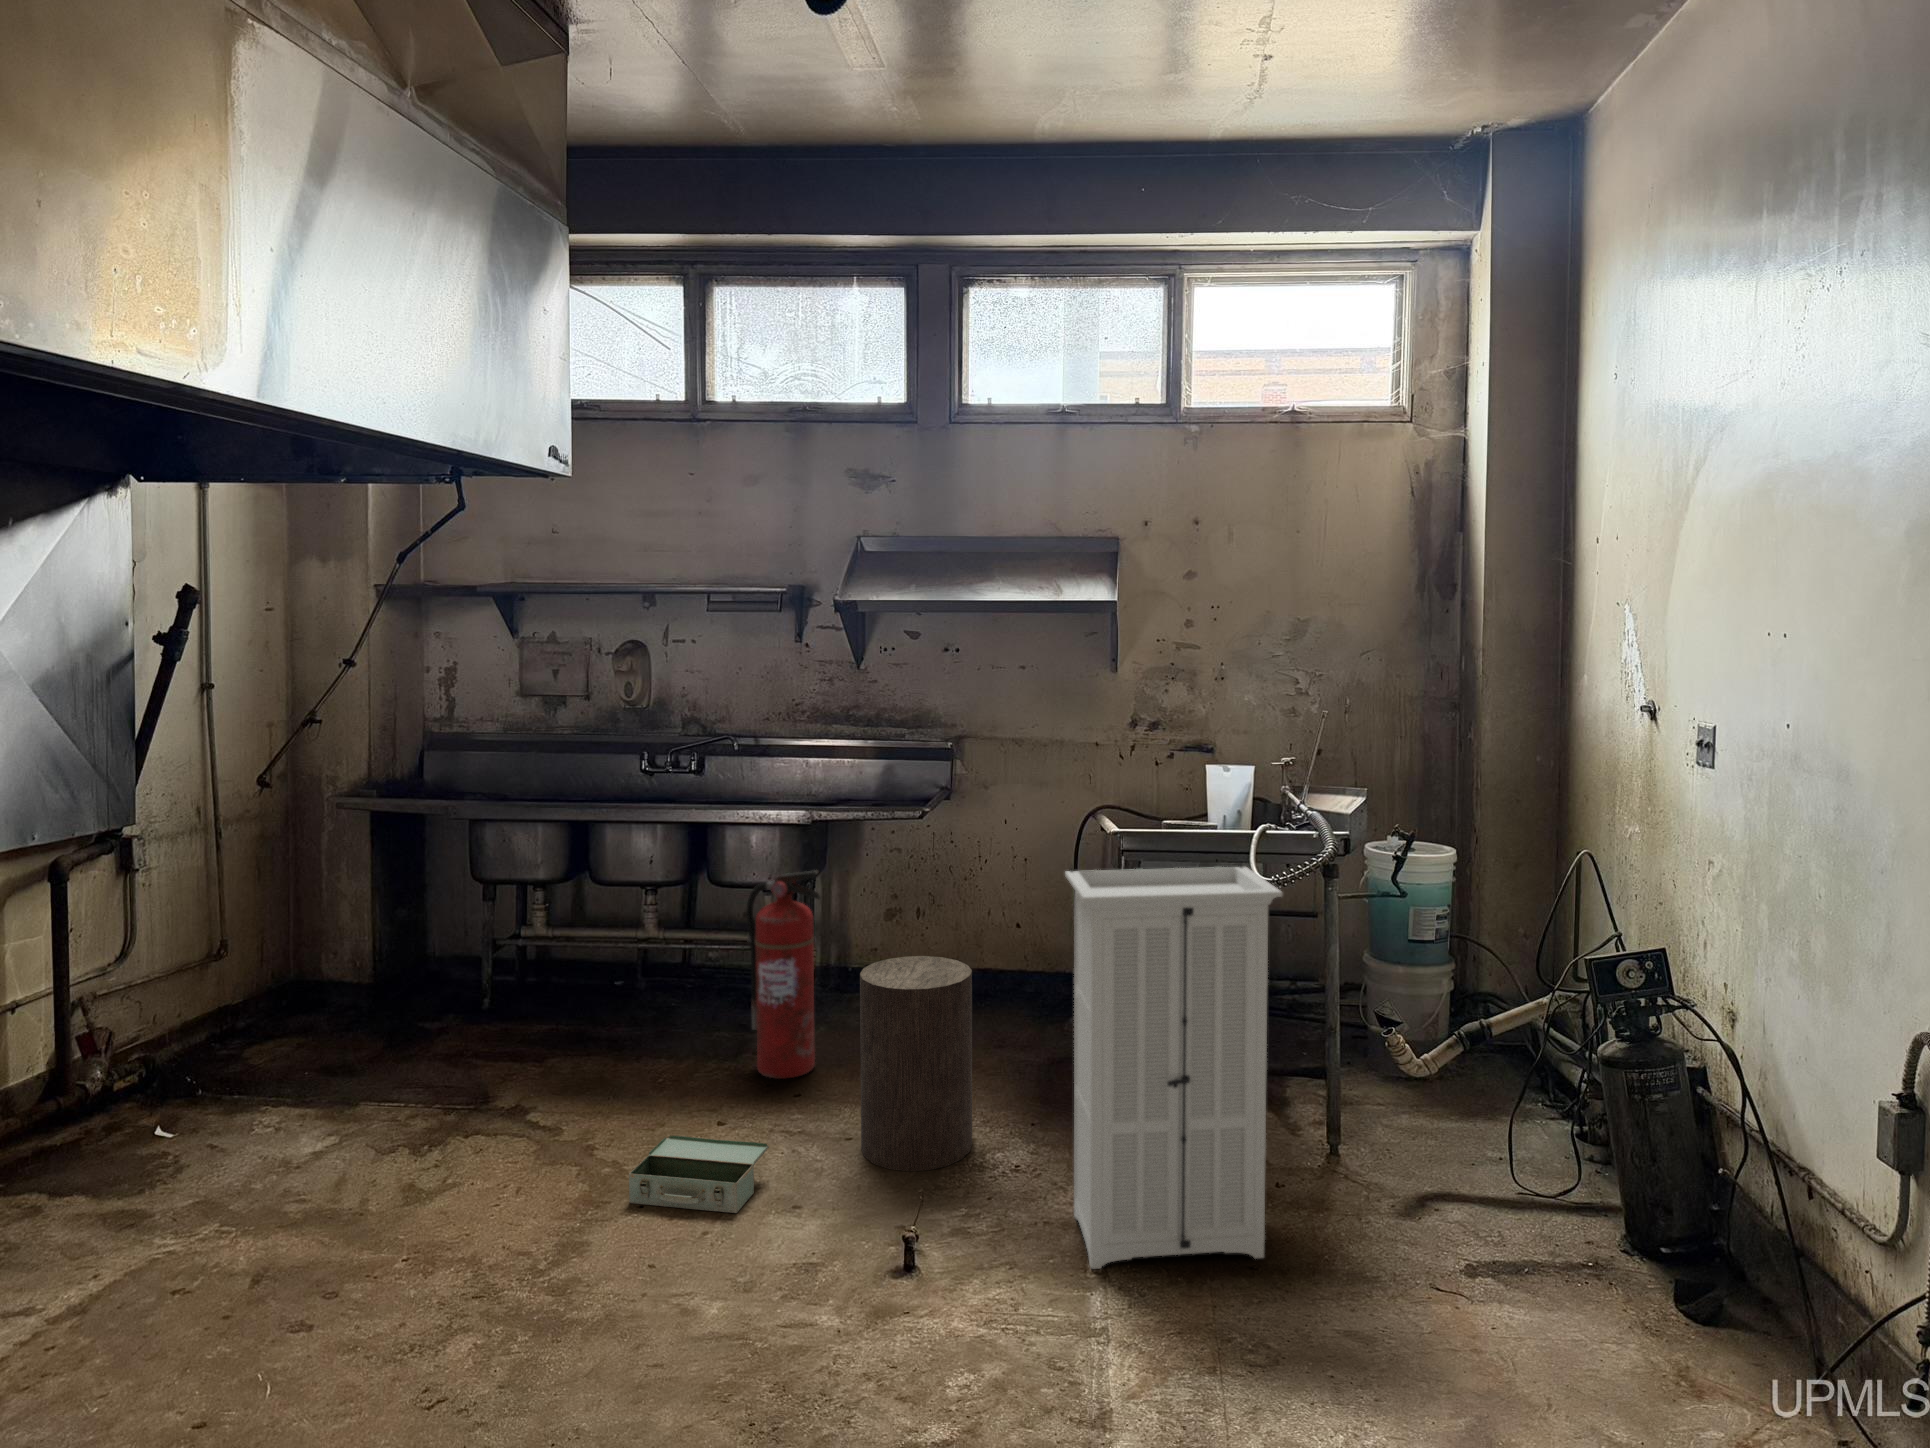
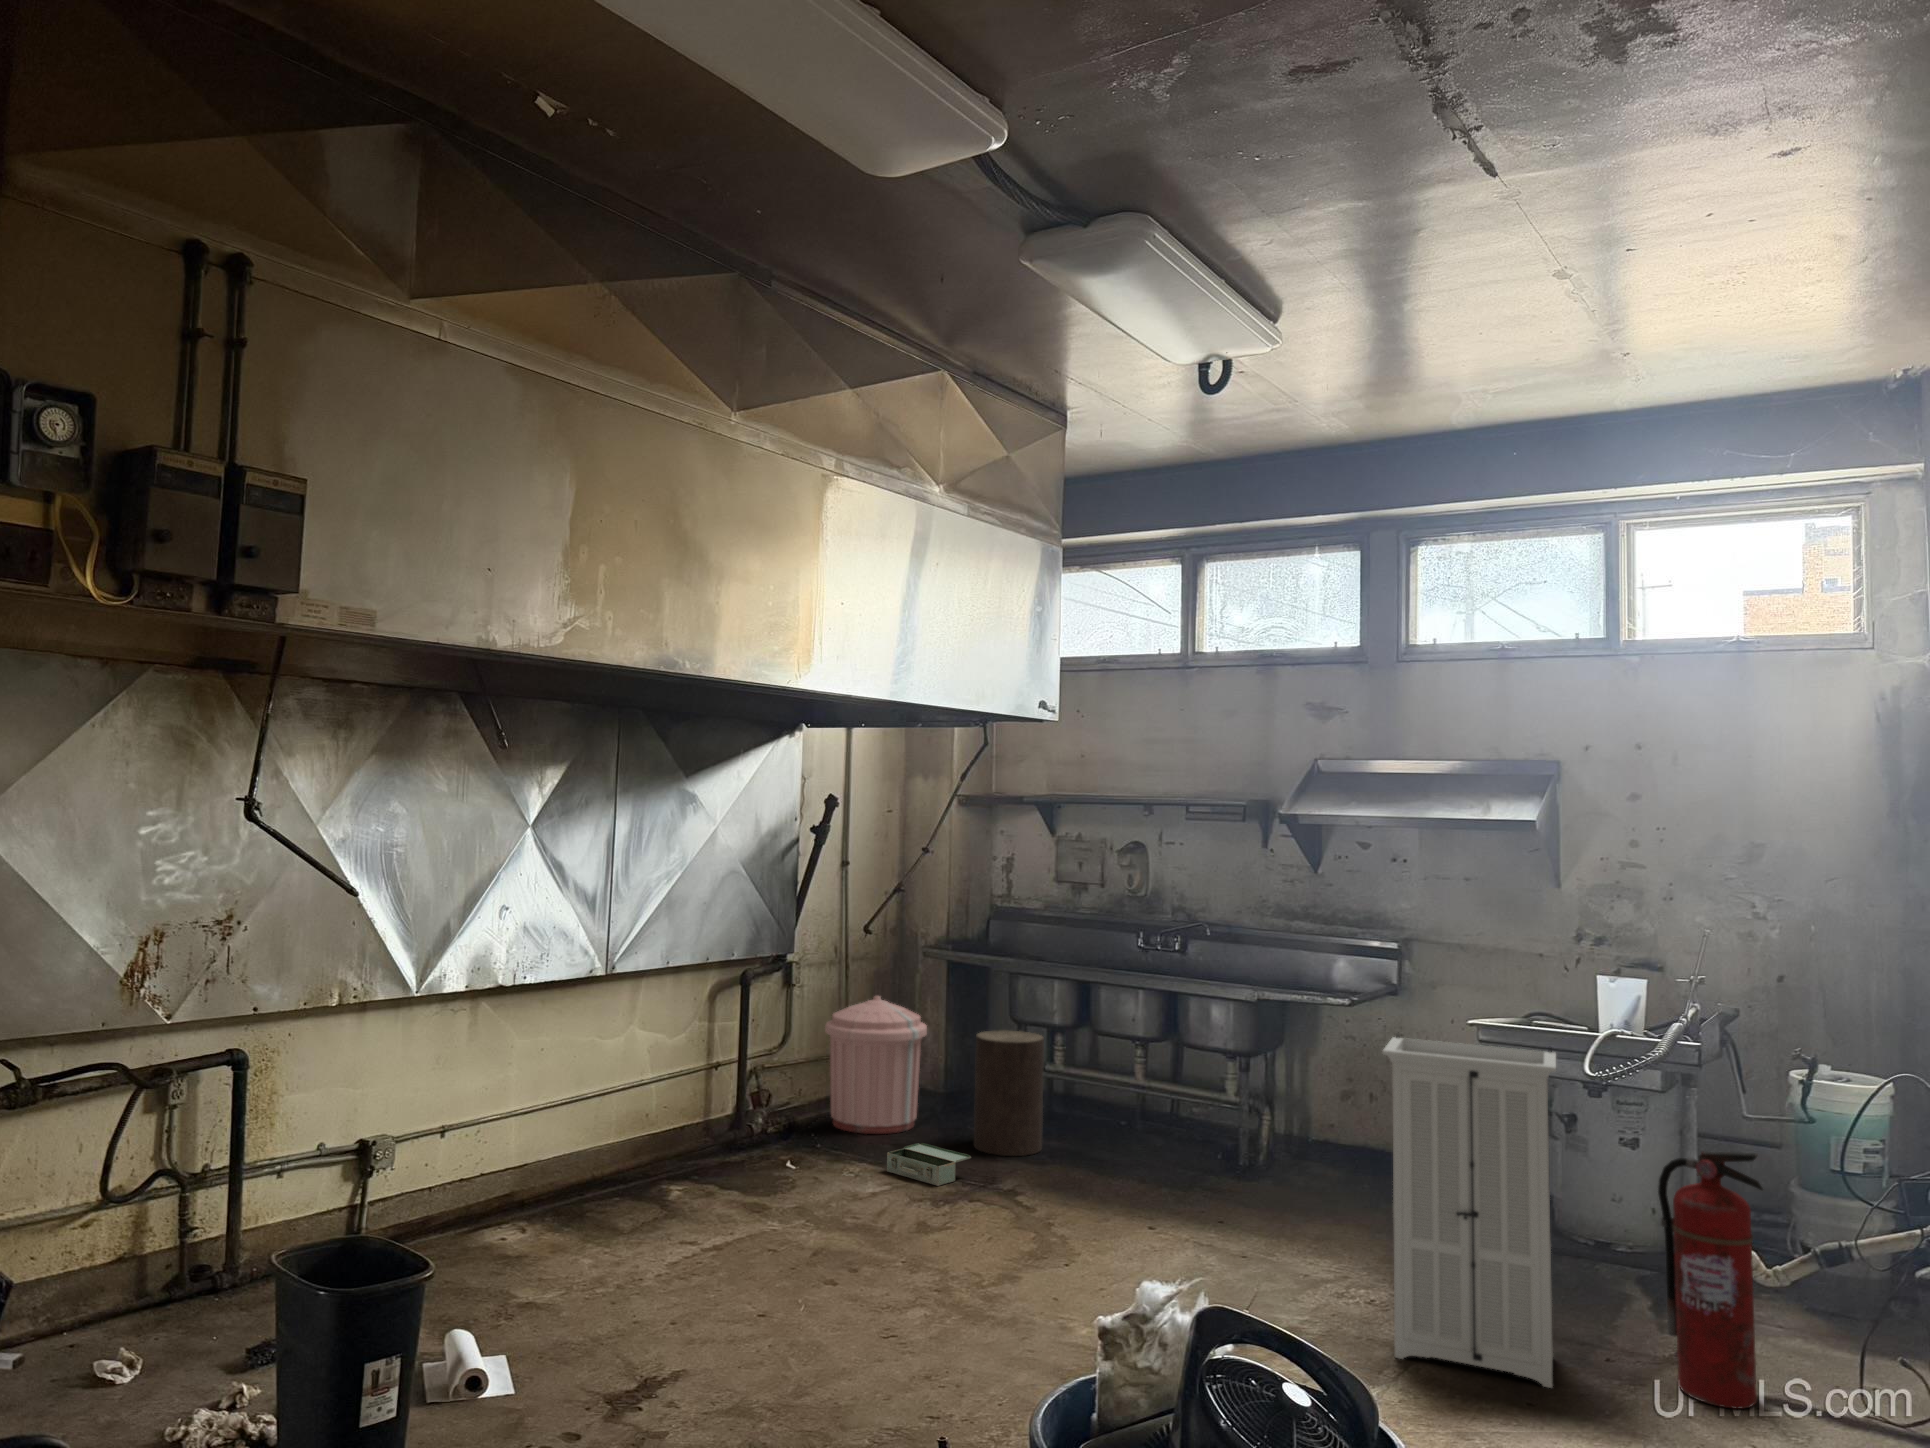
fire extinguisher: present [746,870,821,1079] -> present [1658,1152,1763,1409]
trash can: none [179,873,352,1072] -> present [825,996,927,1134]
stool: present [860,956,972,1171] -> present [974,1030,1044,1156]
toolbox: present [629,1135,769,1213] -> present [887,1143,971,1186]

